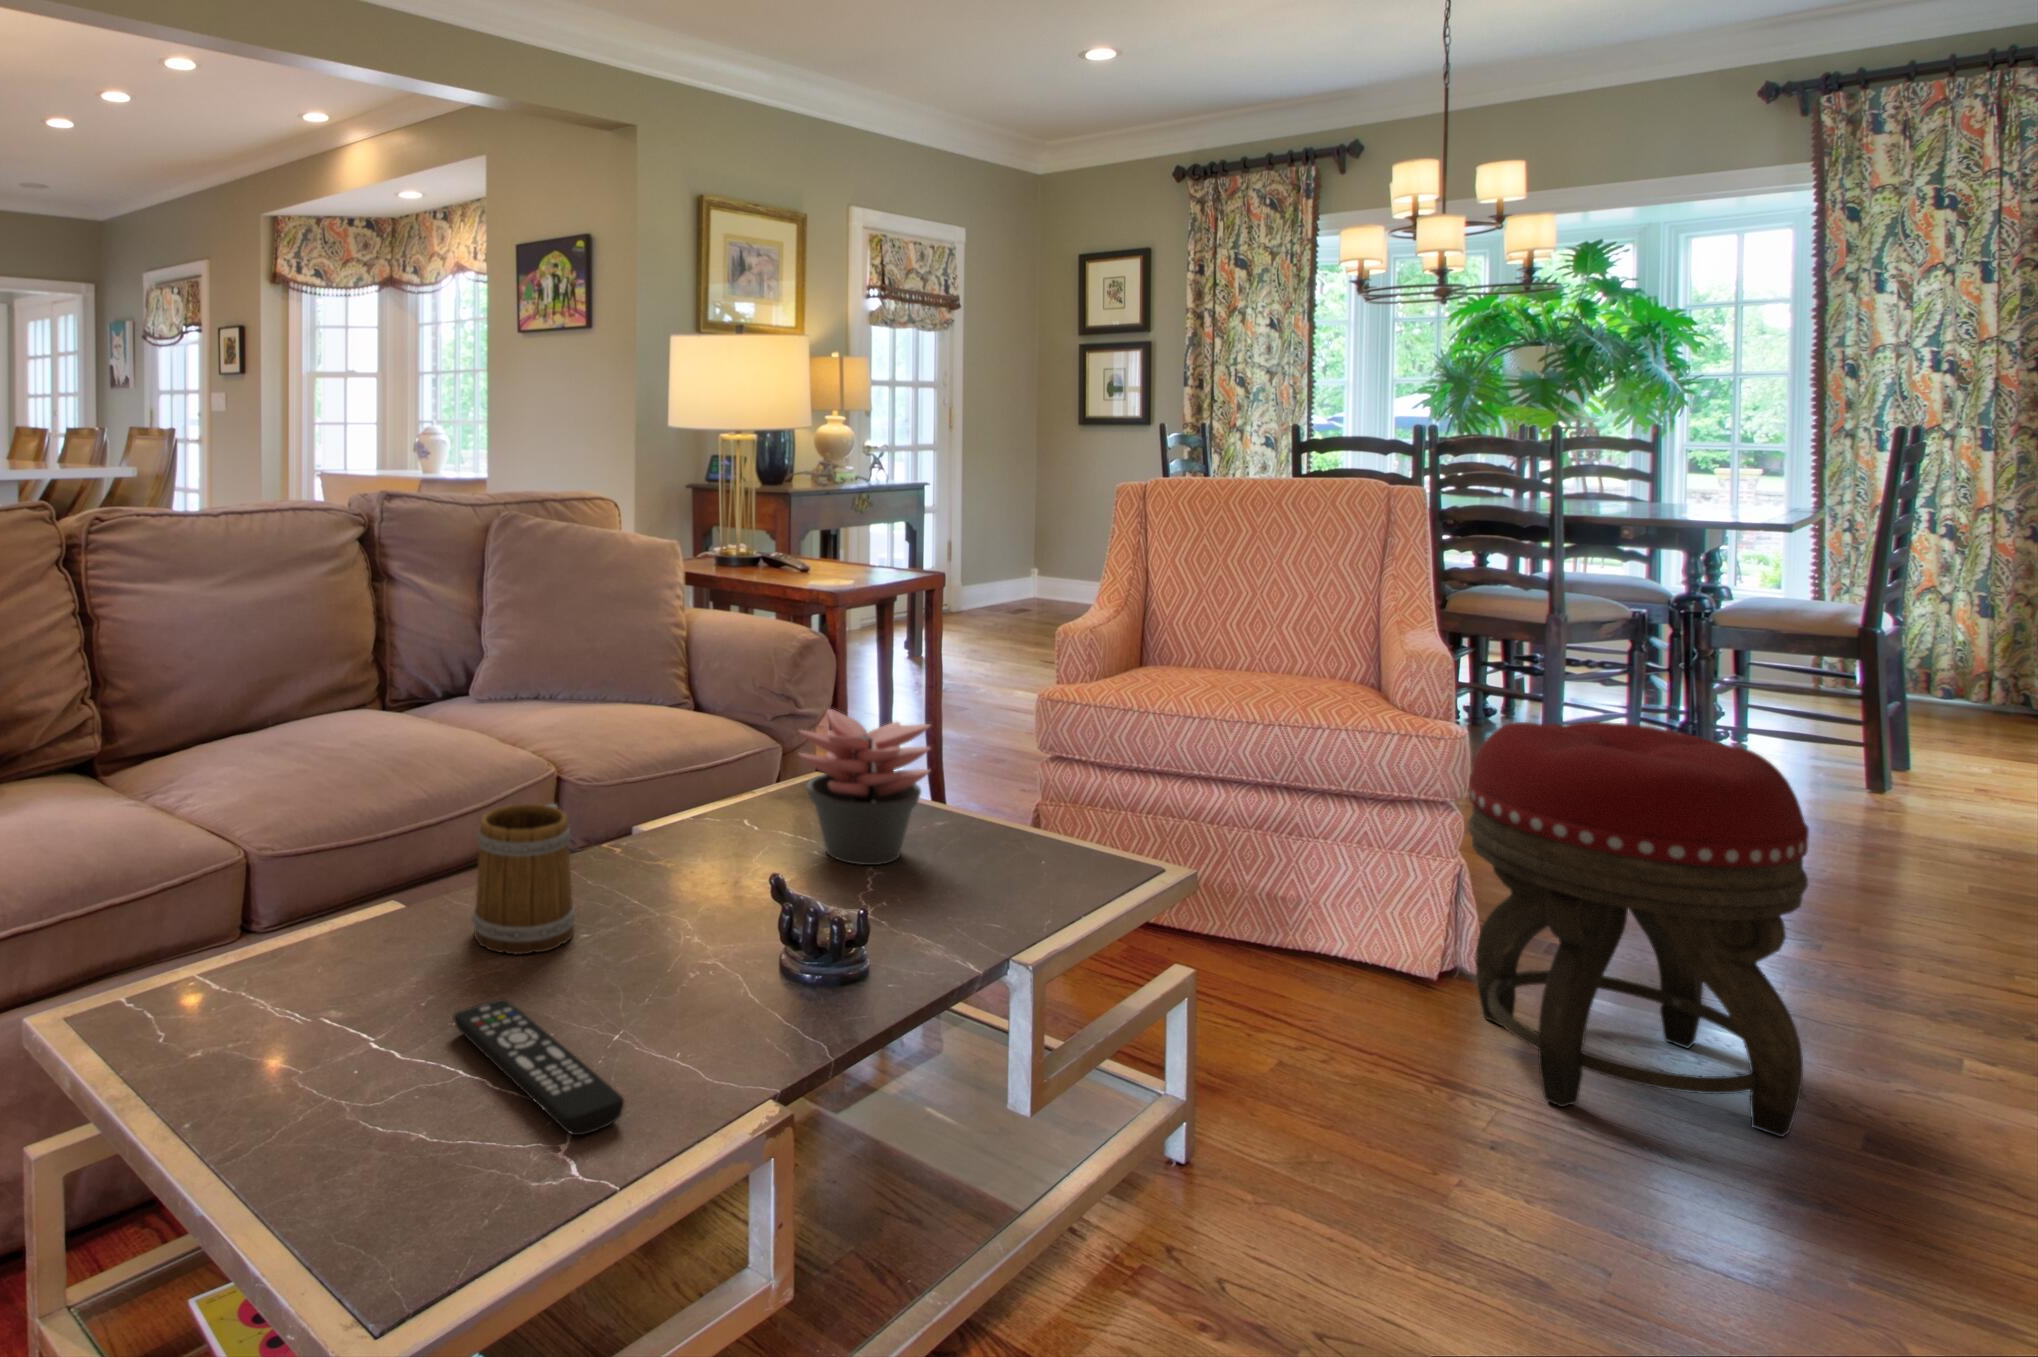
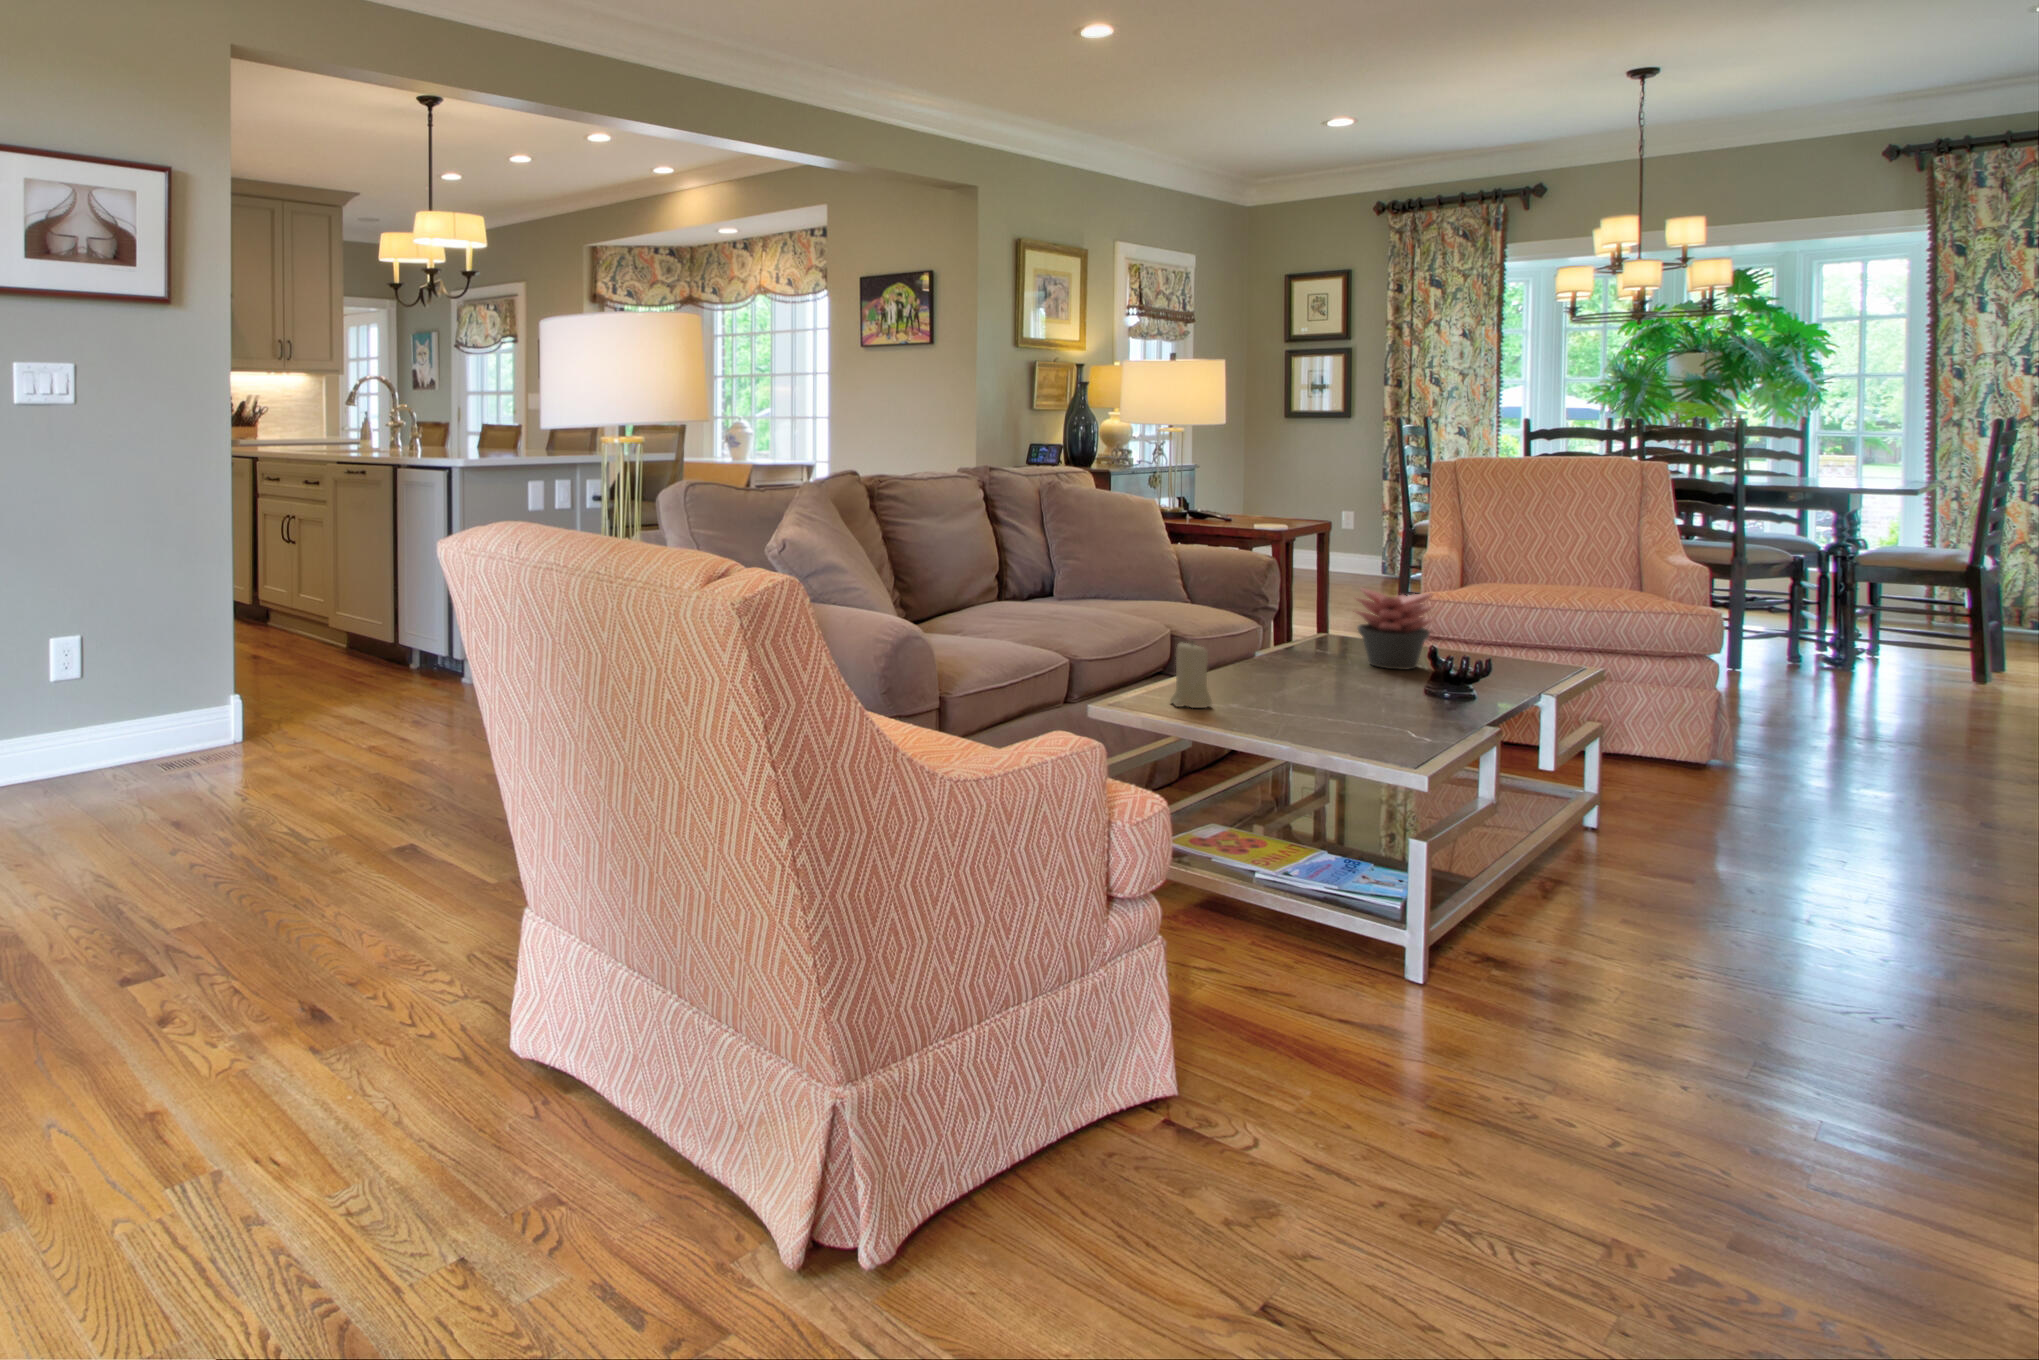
footstool: present [1468,721,1809,1137] -> none [1728,601,1941,823]
mug: present [472,804,575,954] -> none [1233,626,1293,695]
candle: none [248,864,337,1011] -> present [1170,643,1212,708]
remote control: present [453,999,624,1135] -> none [1292,701,1418,735]

